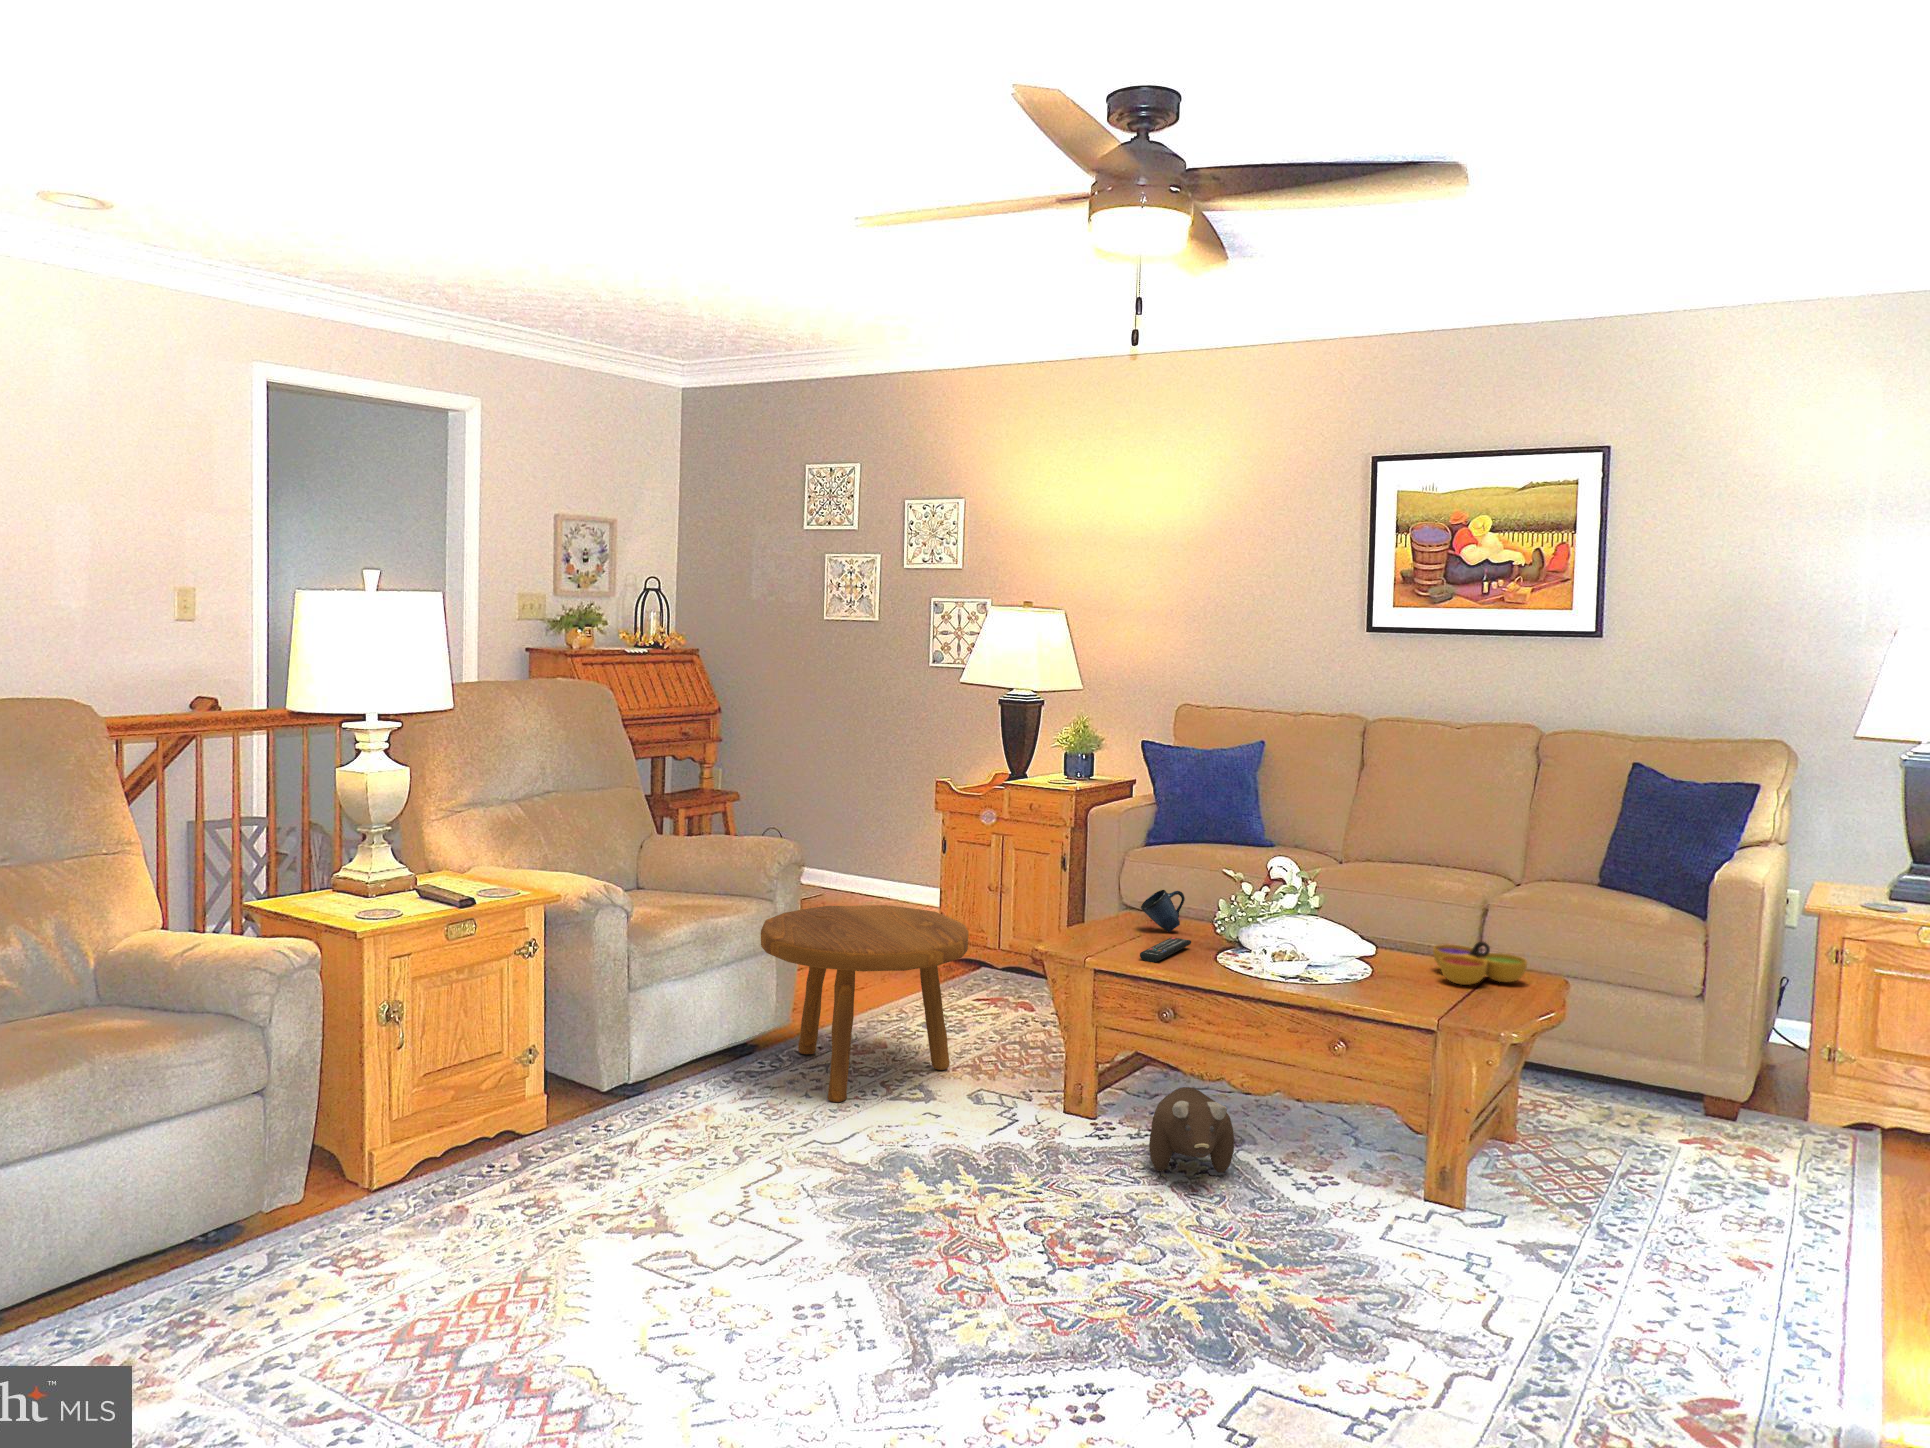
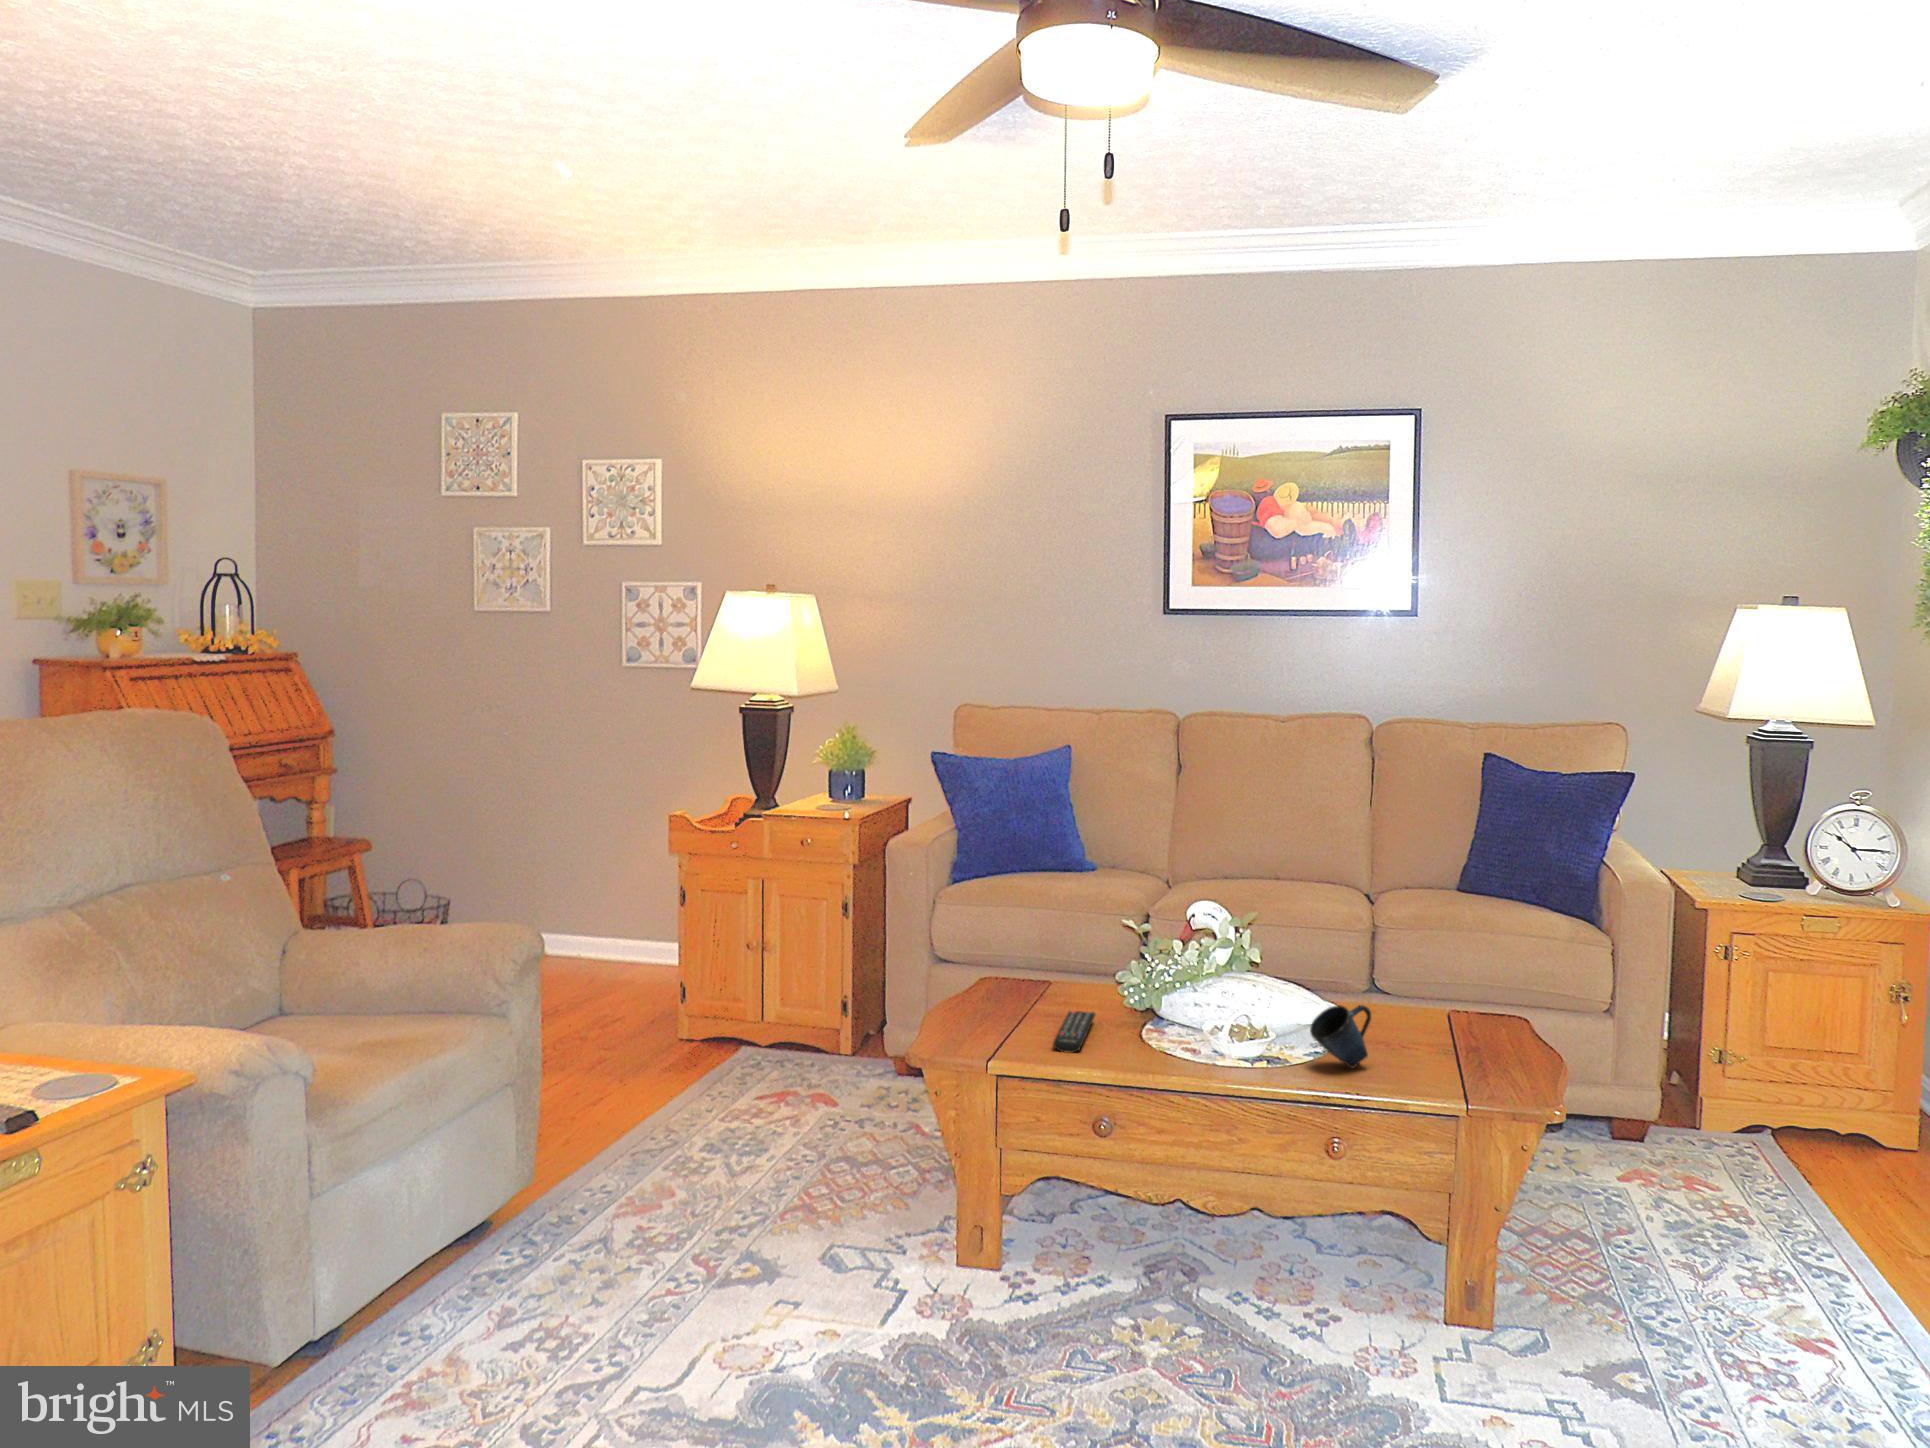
mug: present [1141,890,1185,932] -> present [1310,1005,1371,1068]
footstool: present [761,905,968,1102] -> none [504,1002,806,1309]
decorative bowl: present [1433,942,1527,985] -> none [1372,979,1482,1035]
plush toy: present [1149,1087,1234,1173] -> none [1098,1217,1219,1339]

